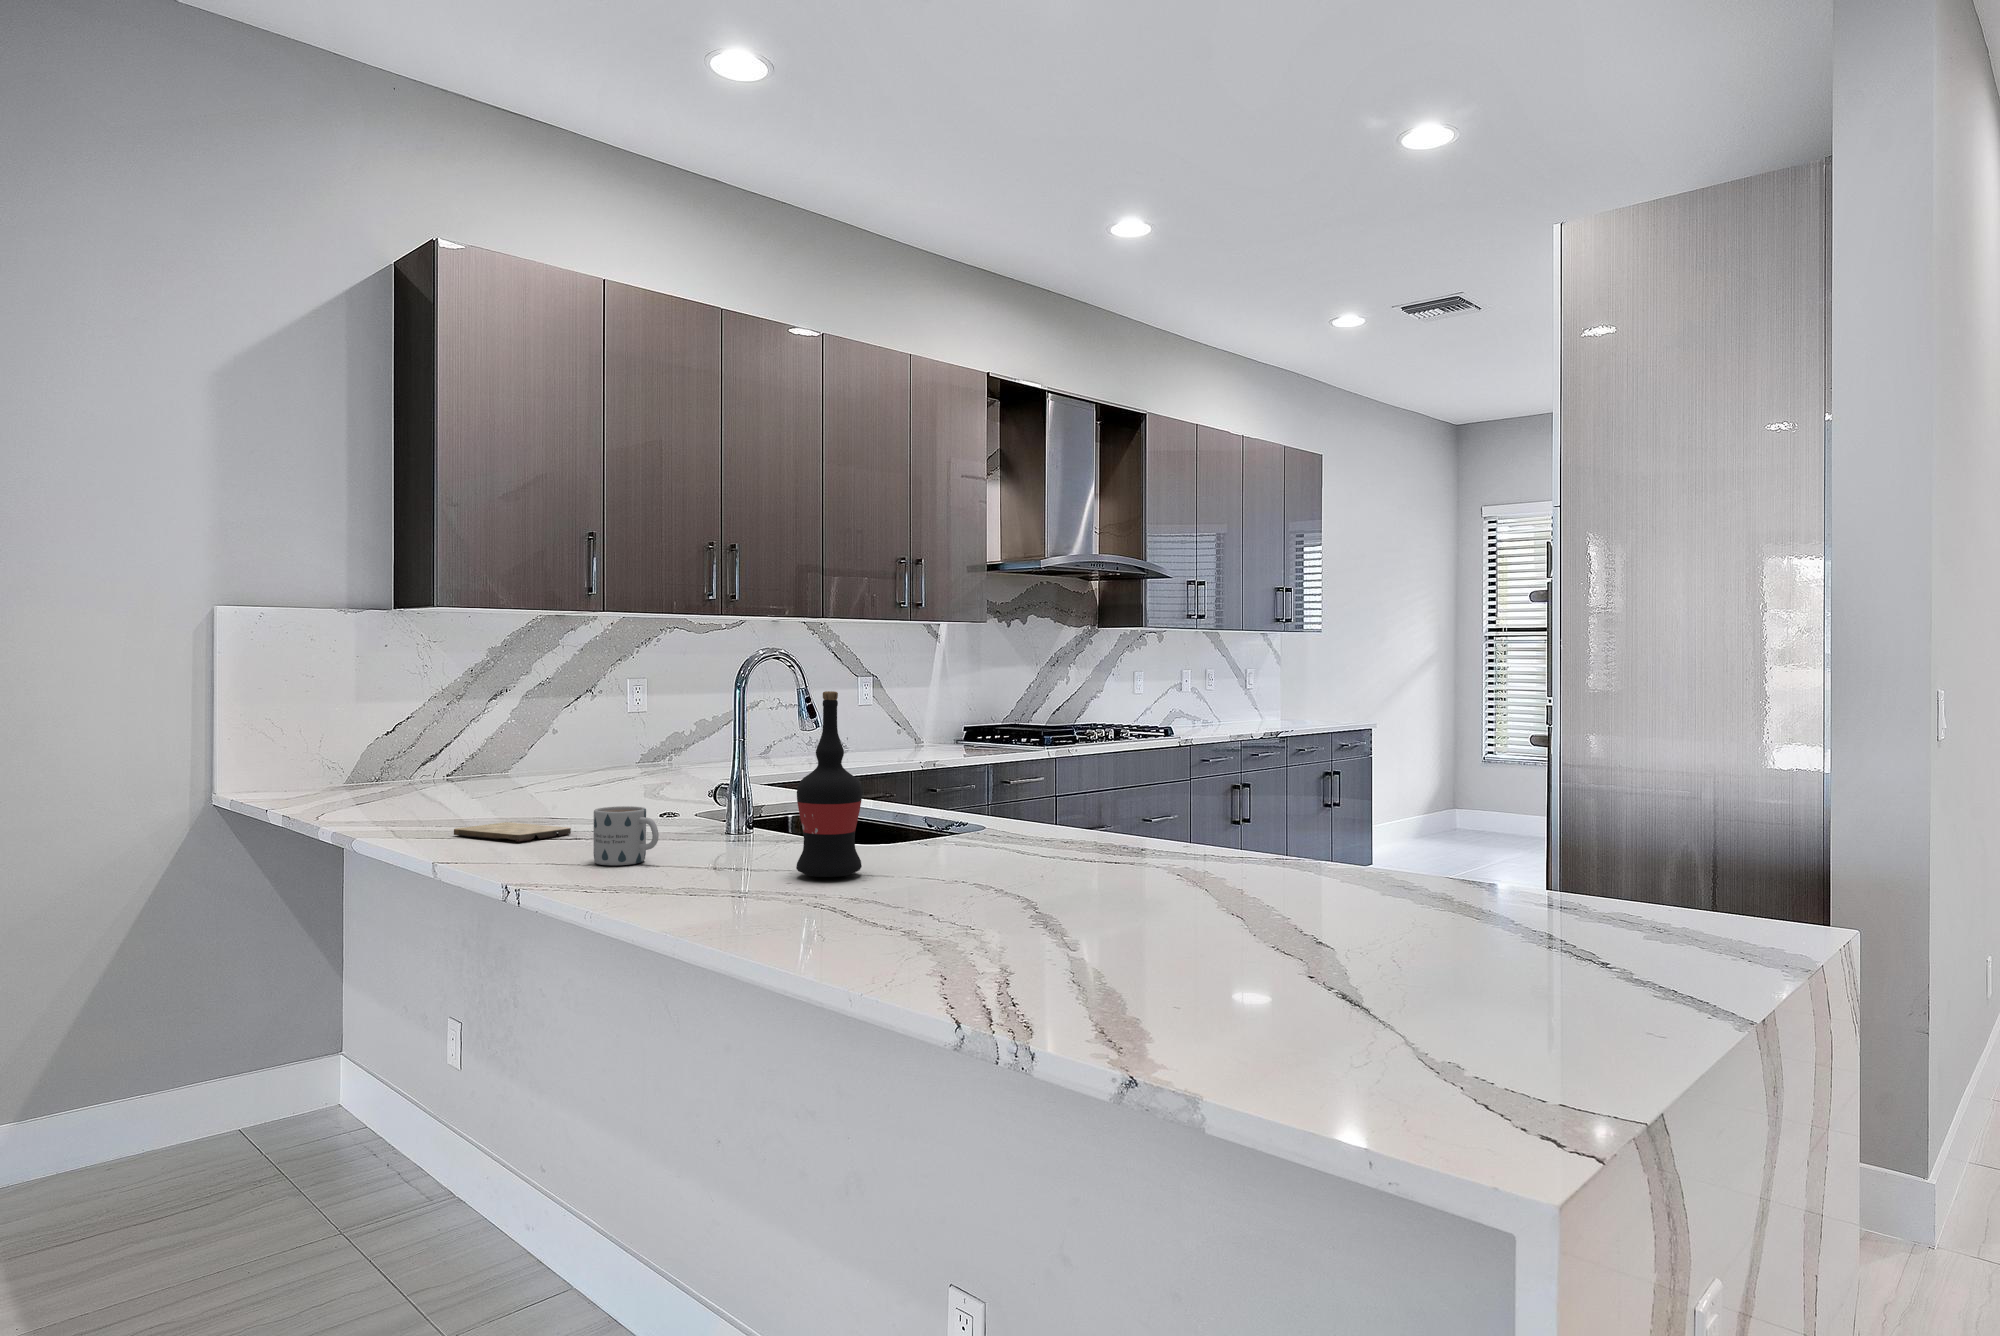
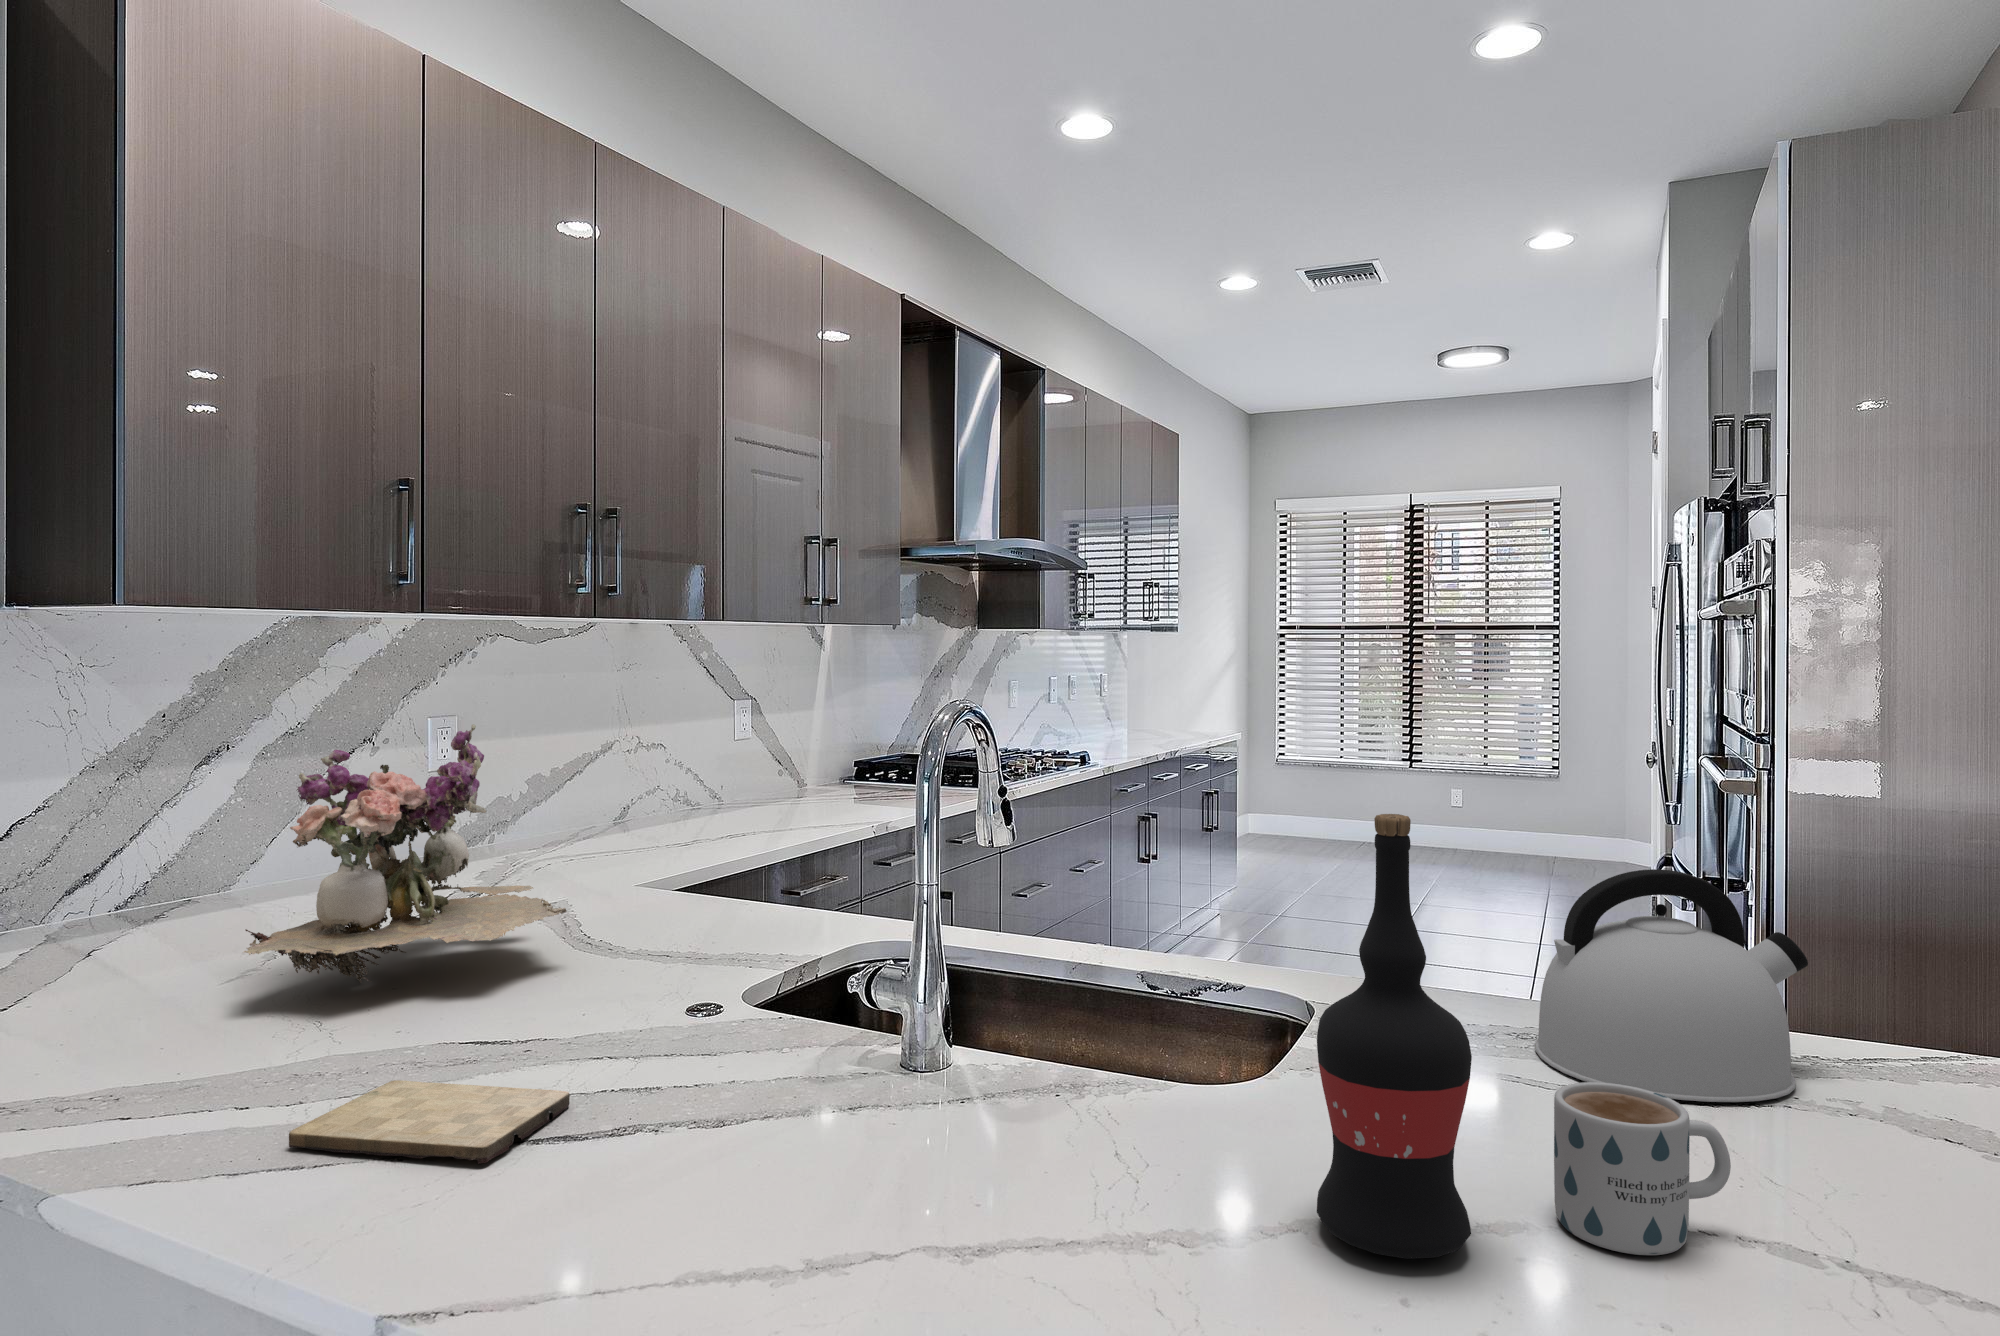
flower arrangement: none [471,673,632,802] -> present [244,724,567,982]
kettle: none [1043,747,1181,864] -> present [1535,869,1808,1102]
mug: present [593,806,659,865] -> present [1554,1082,1731,1255]

